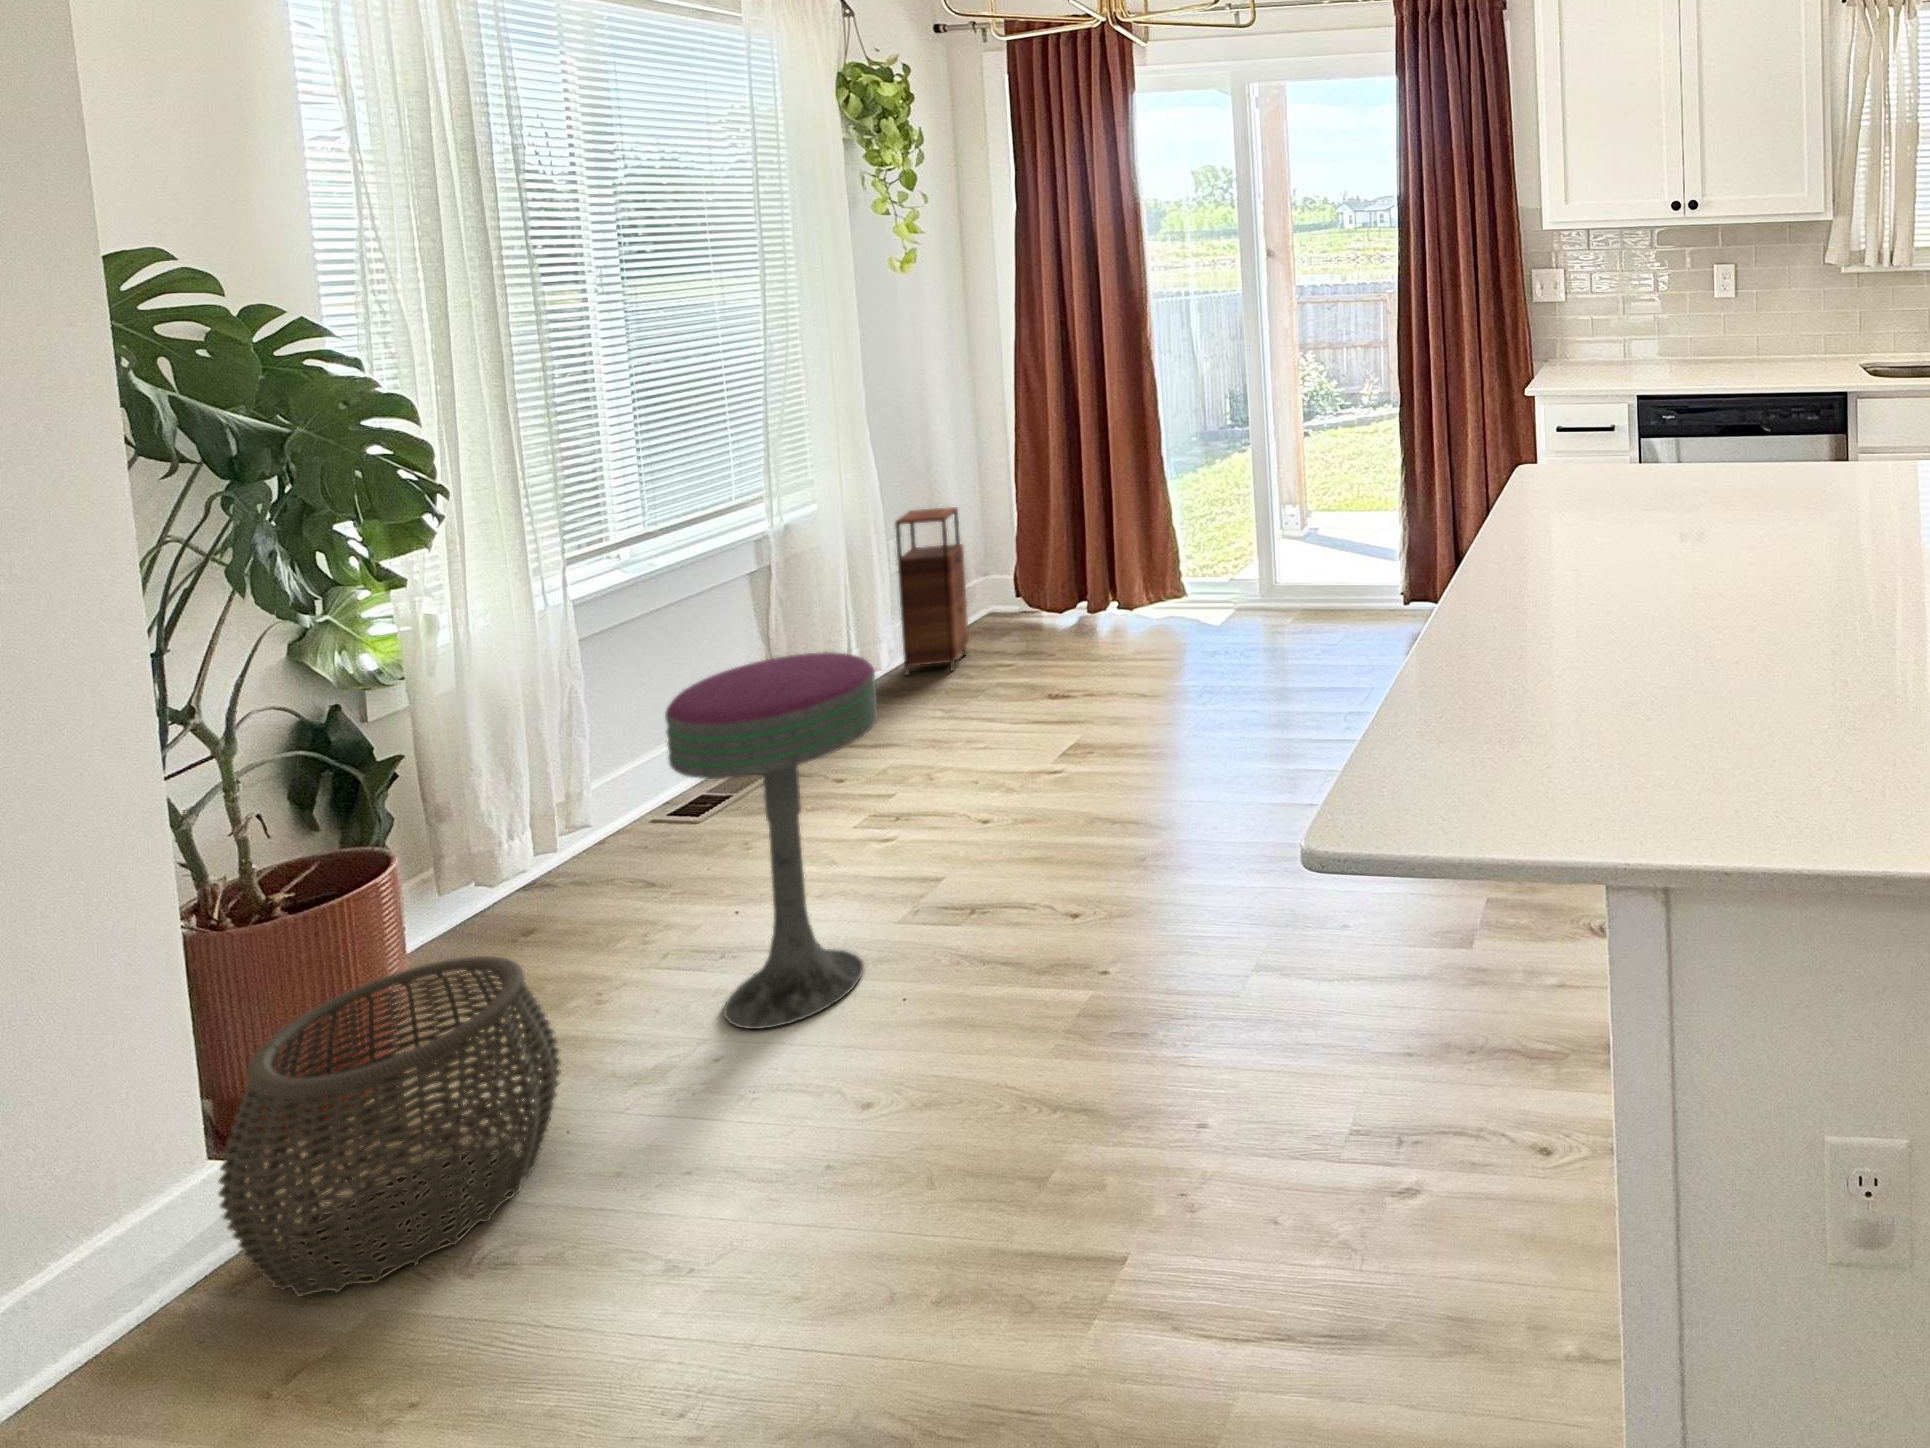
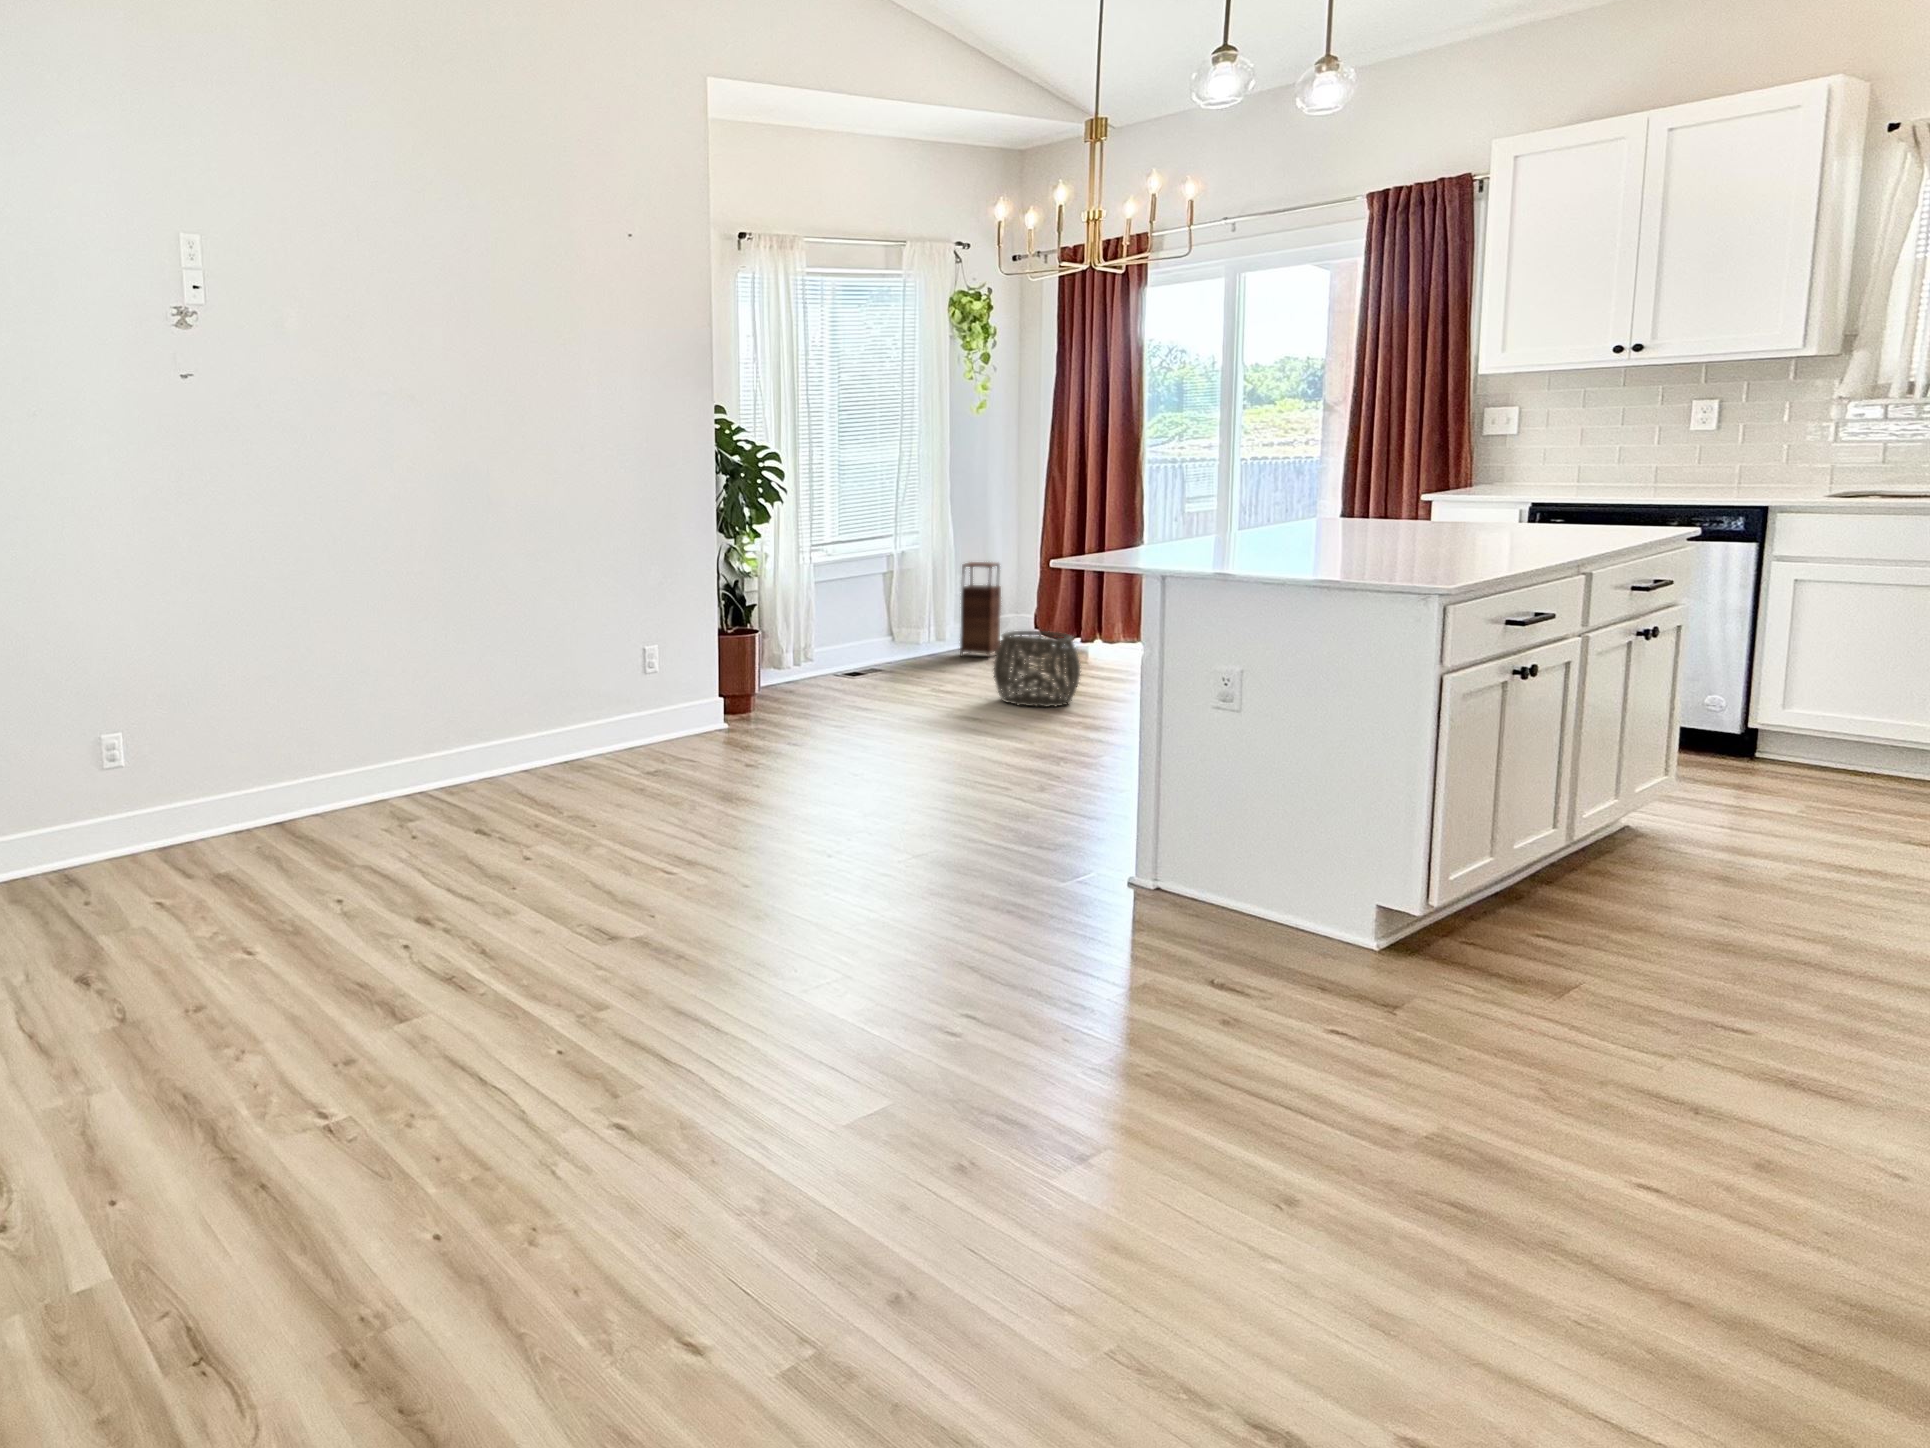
bar stool: present [665,652,878,1029] -> none [866,580,949,726]
woven basket: present [219,956,561,1297] -> present [994,631,1080,707]

